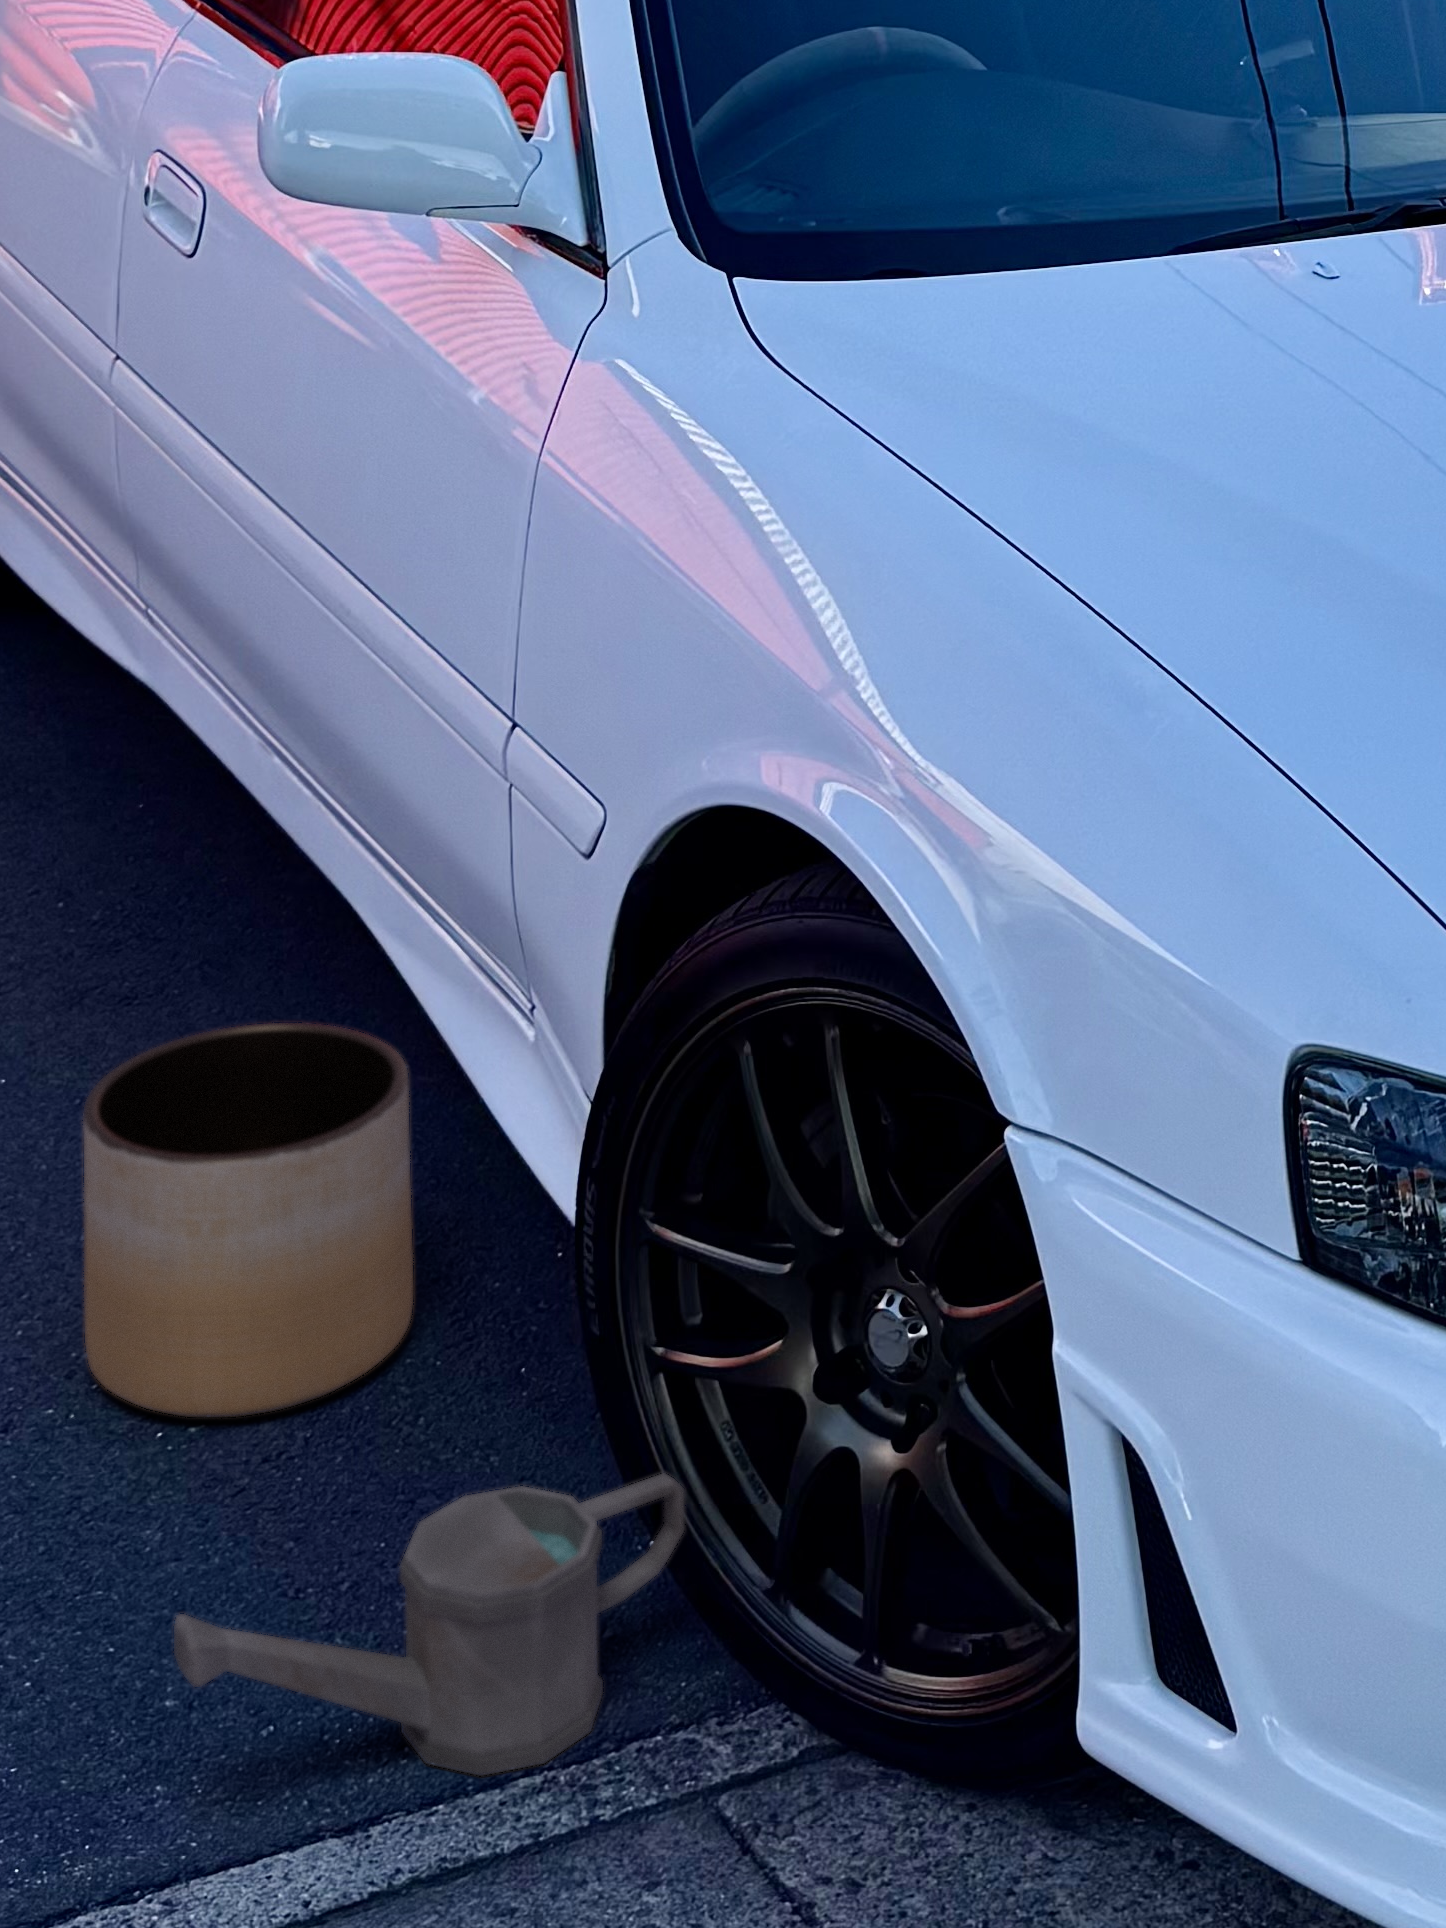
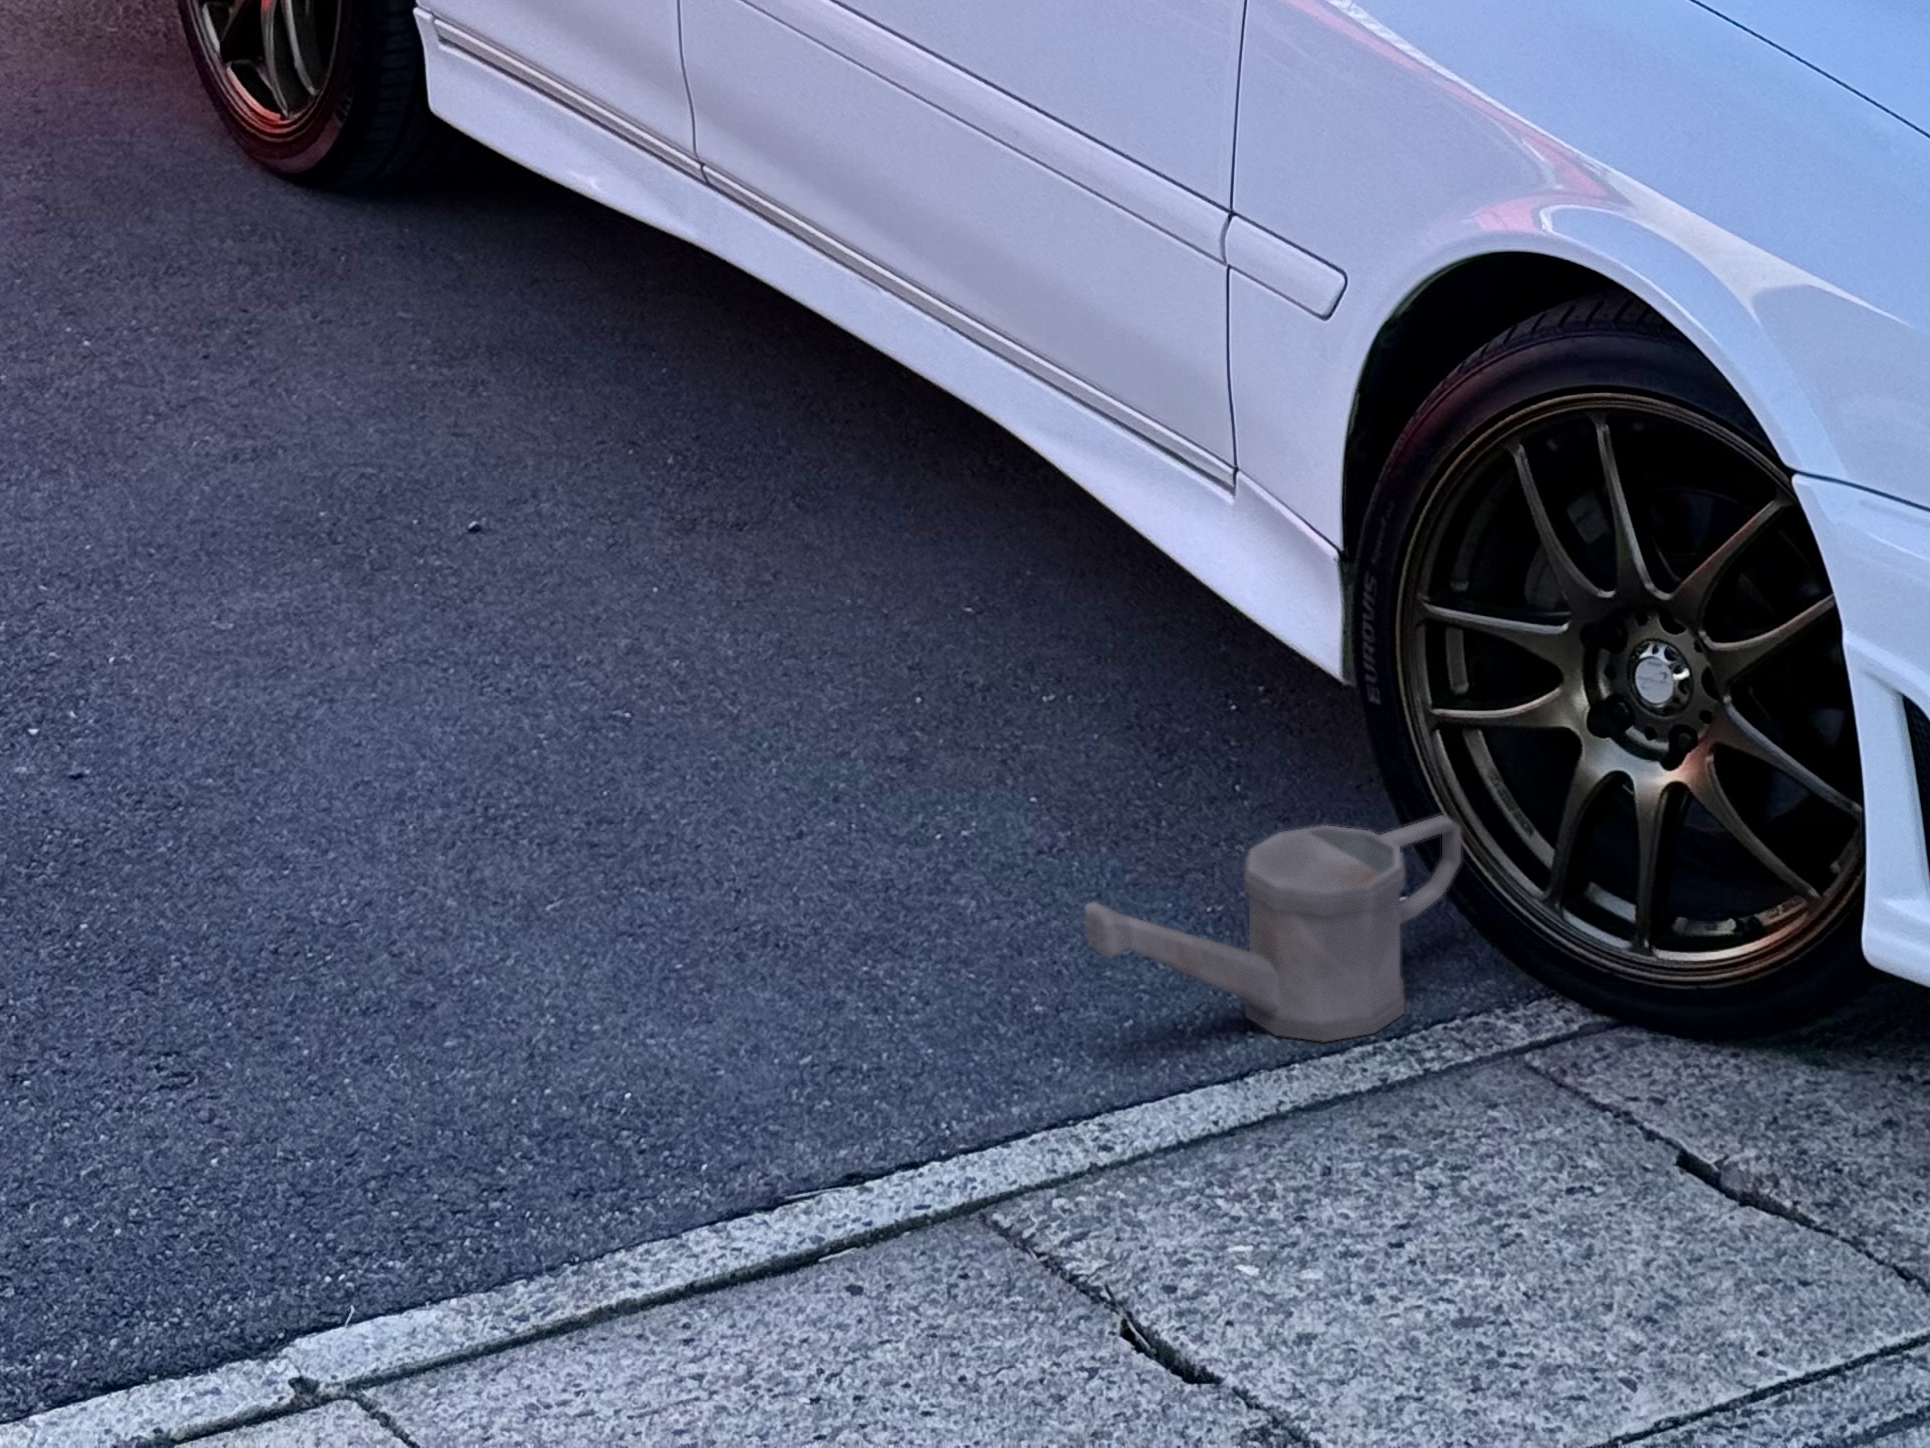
planter: present [83,1023,413,1418] -> none [841,495,1127,820]

